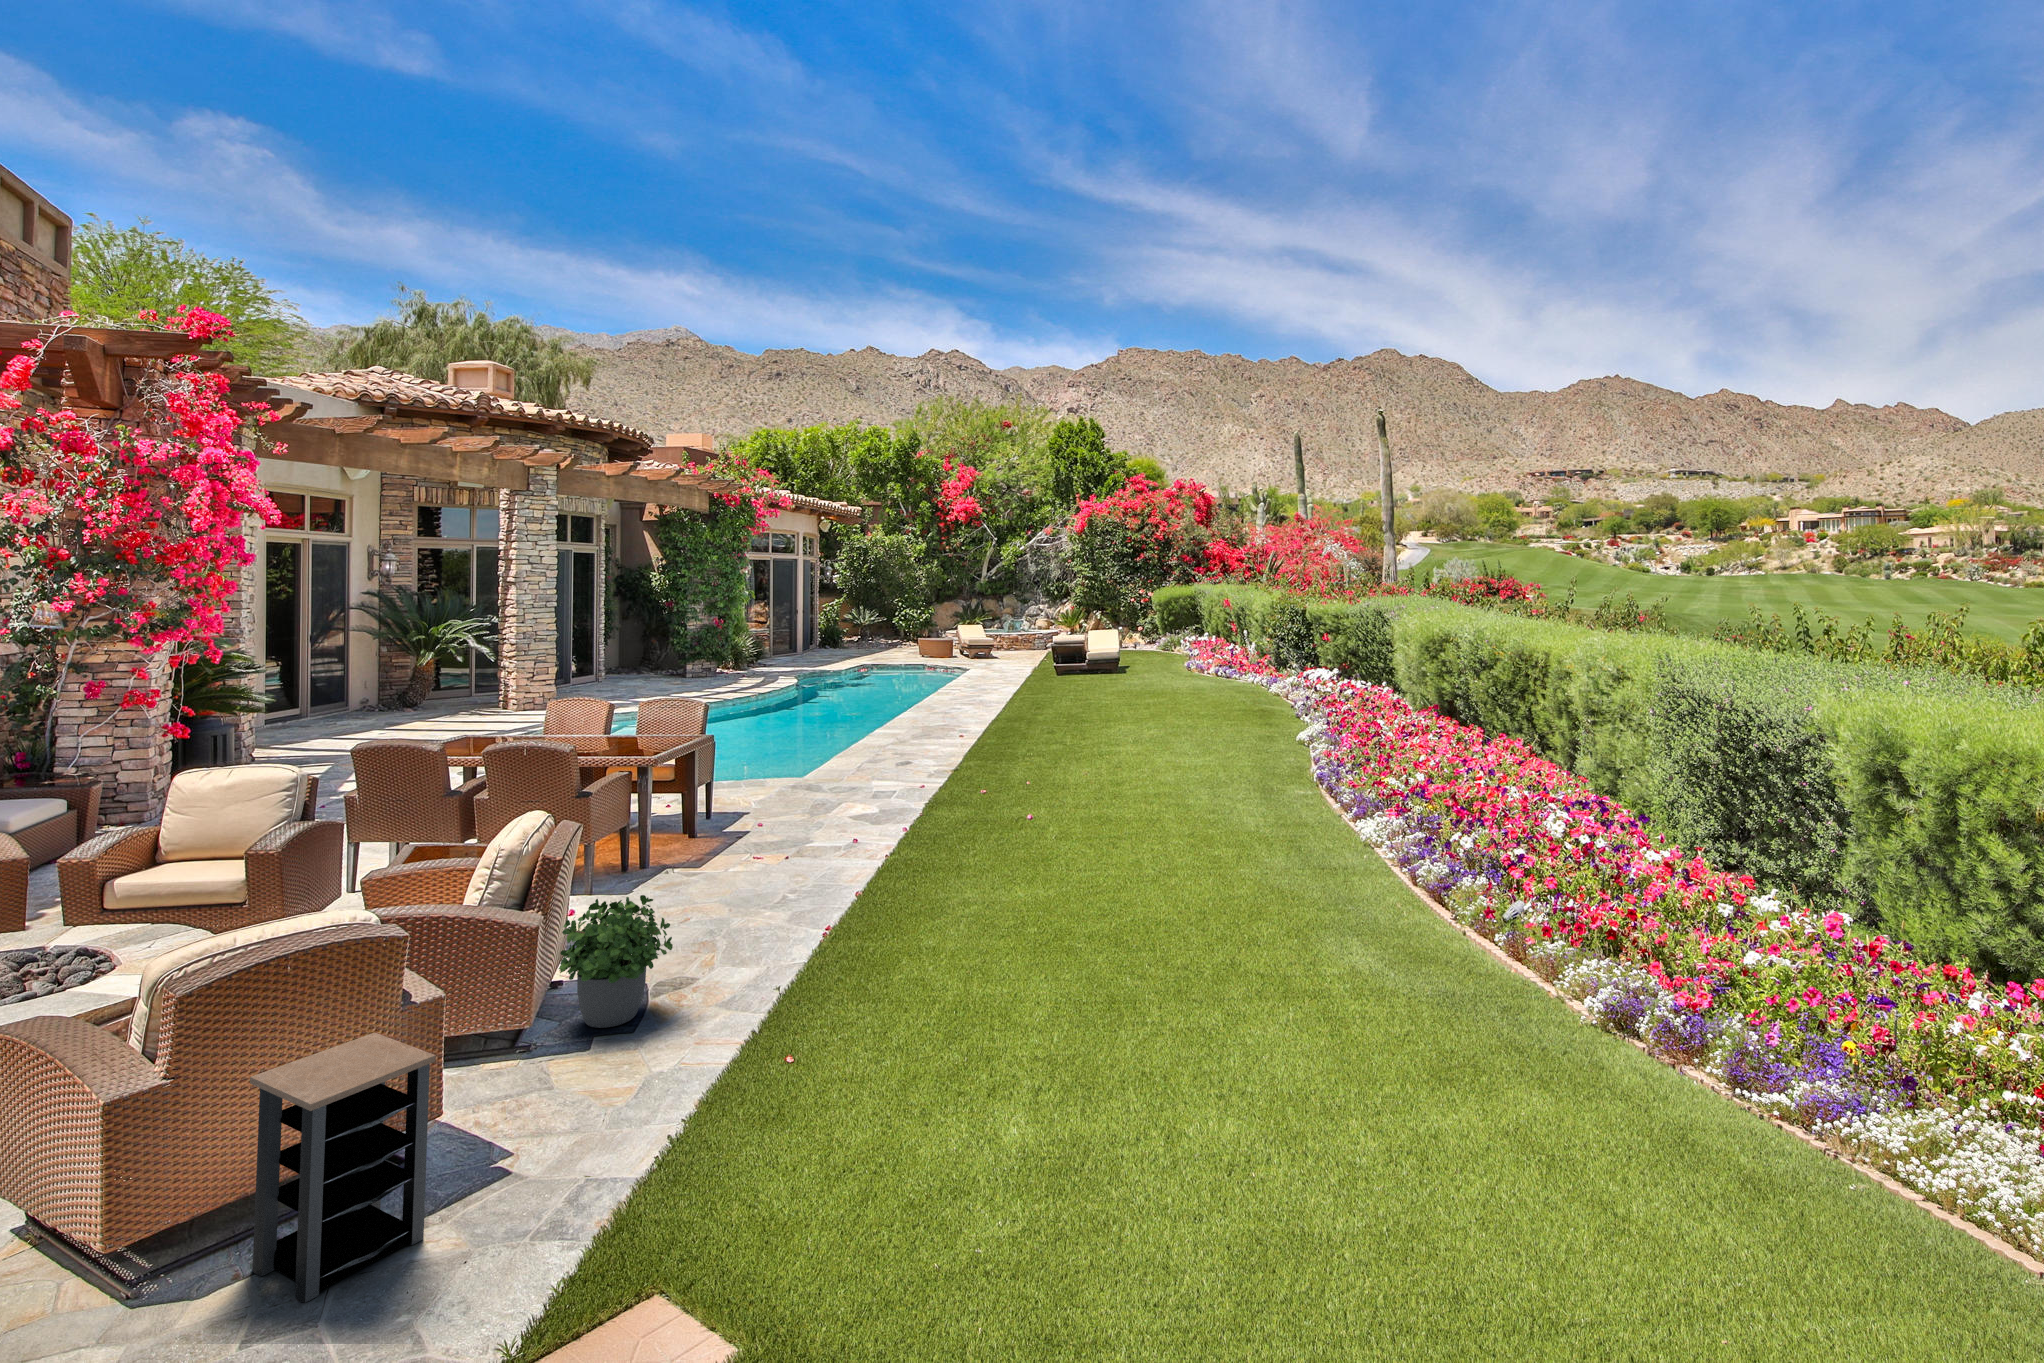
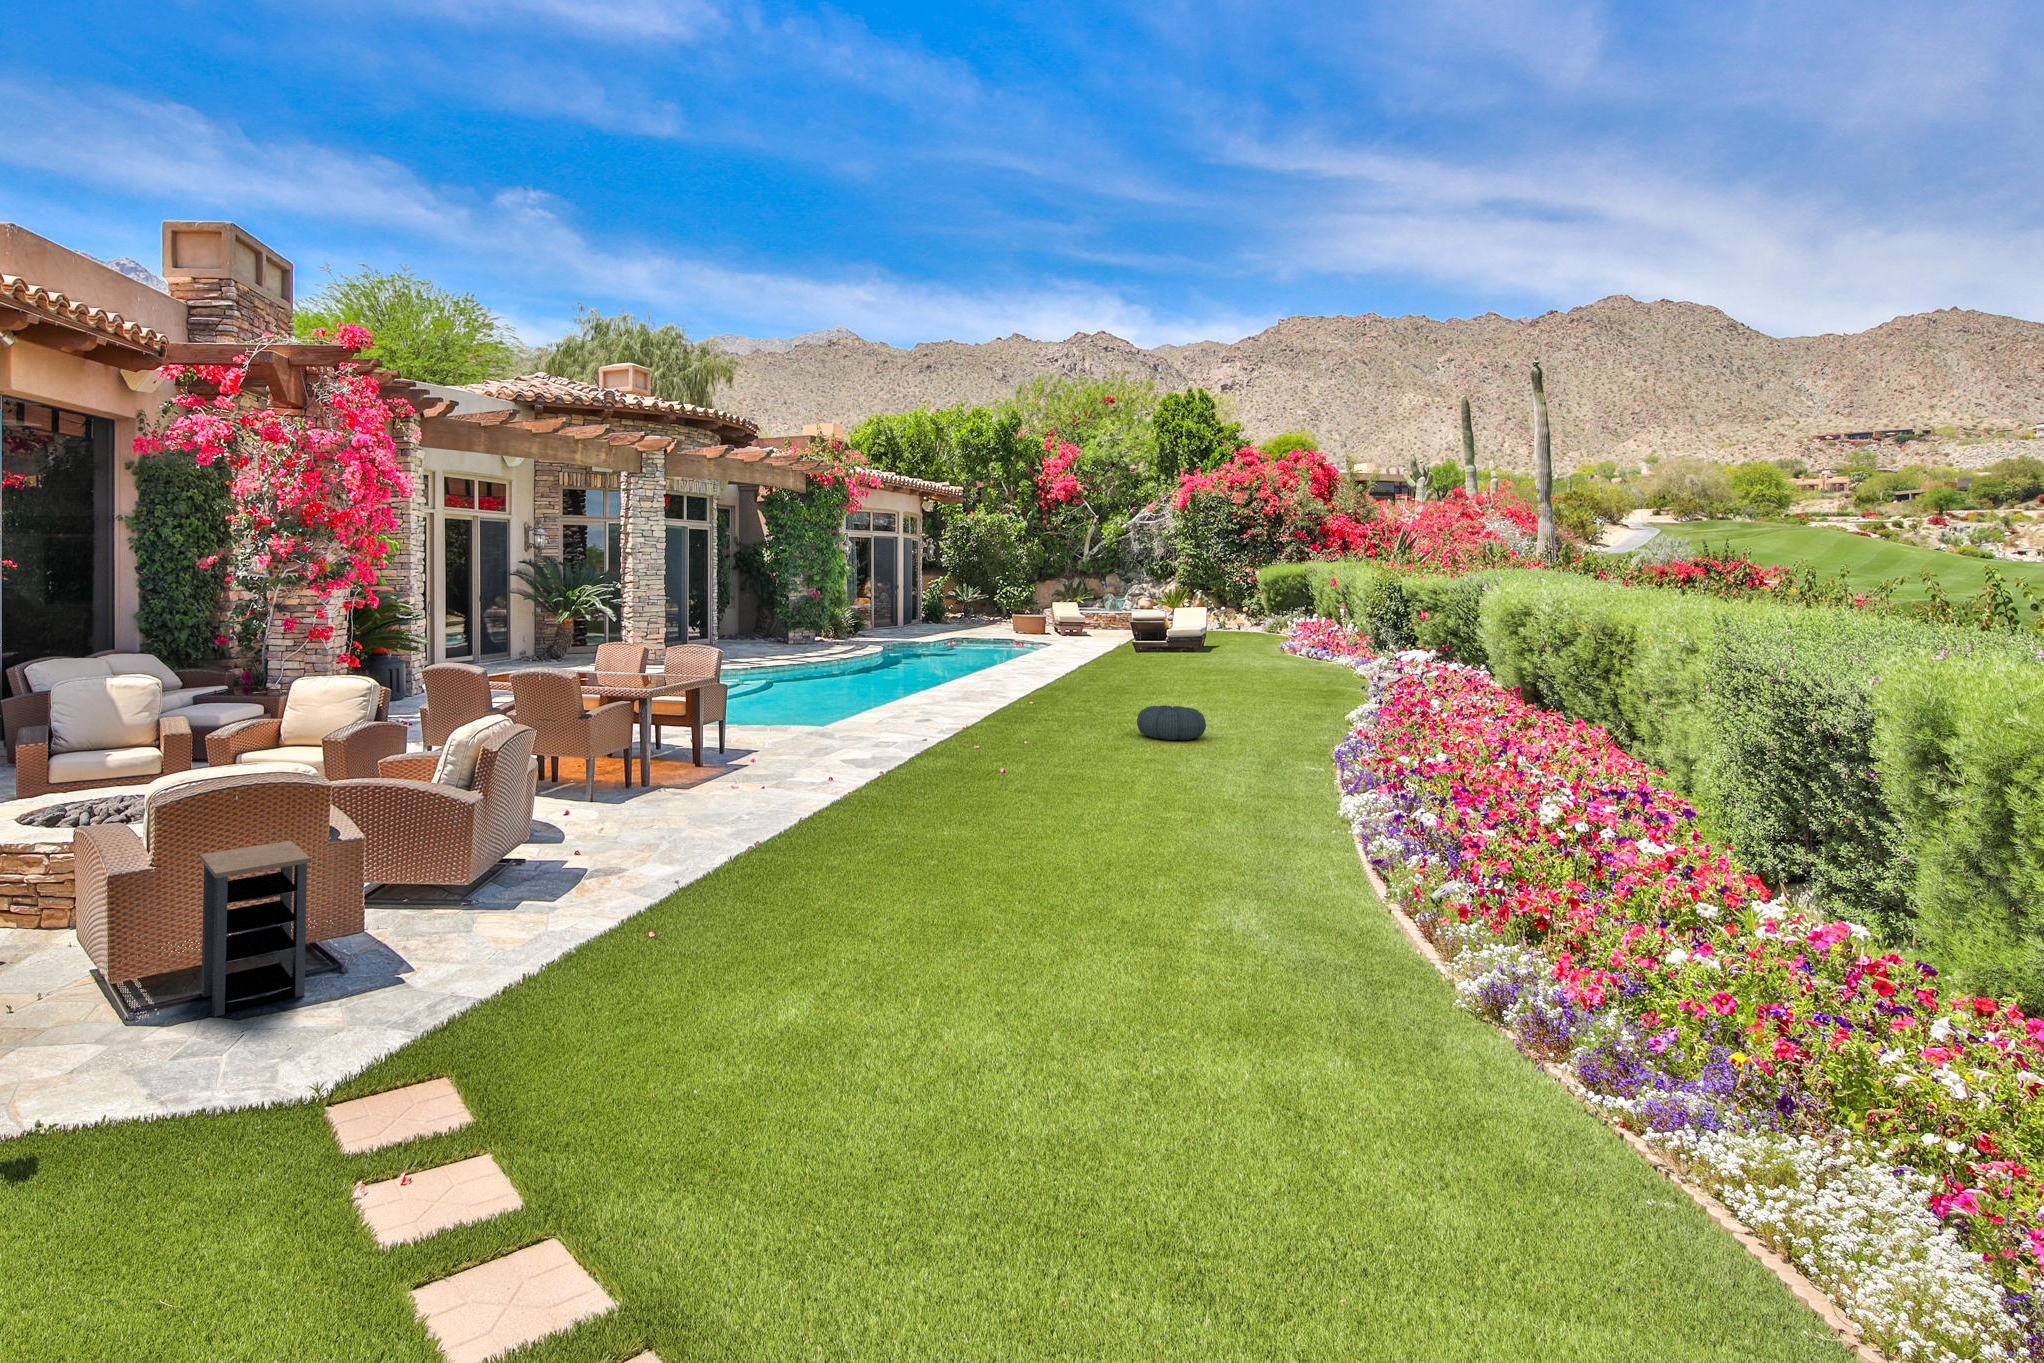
pouf: none [1128,734,1189,767] -> present [1137,705,1206,740]
potted plant: present [559,895,673,1028] -> none [483,781,574,887]

